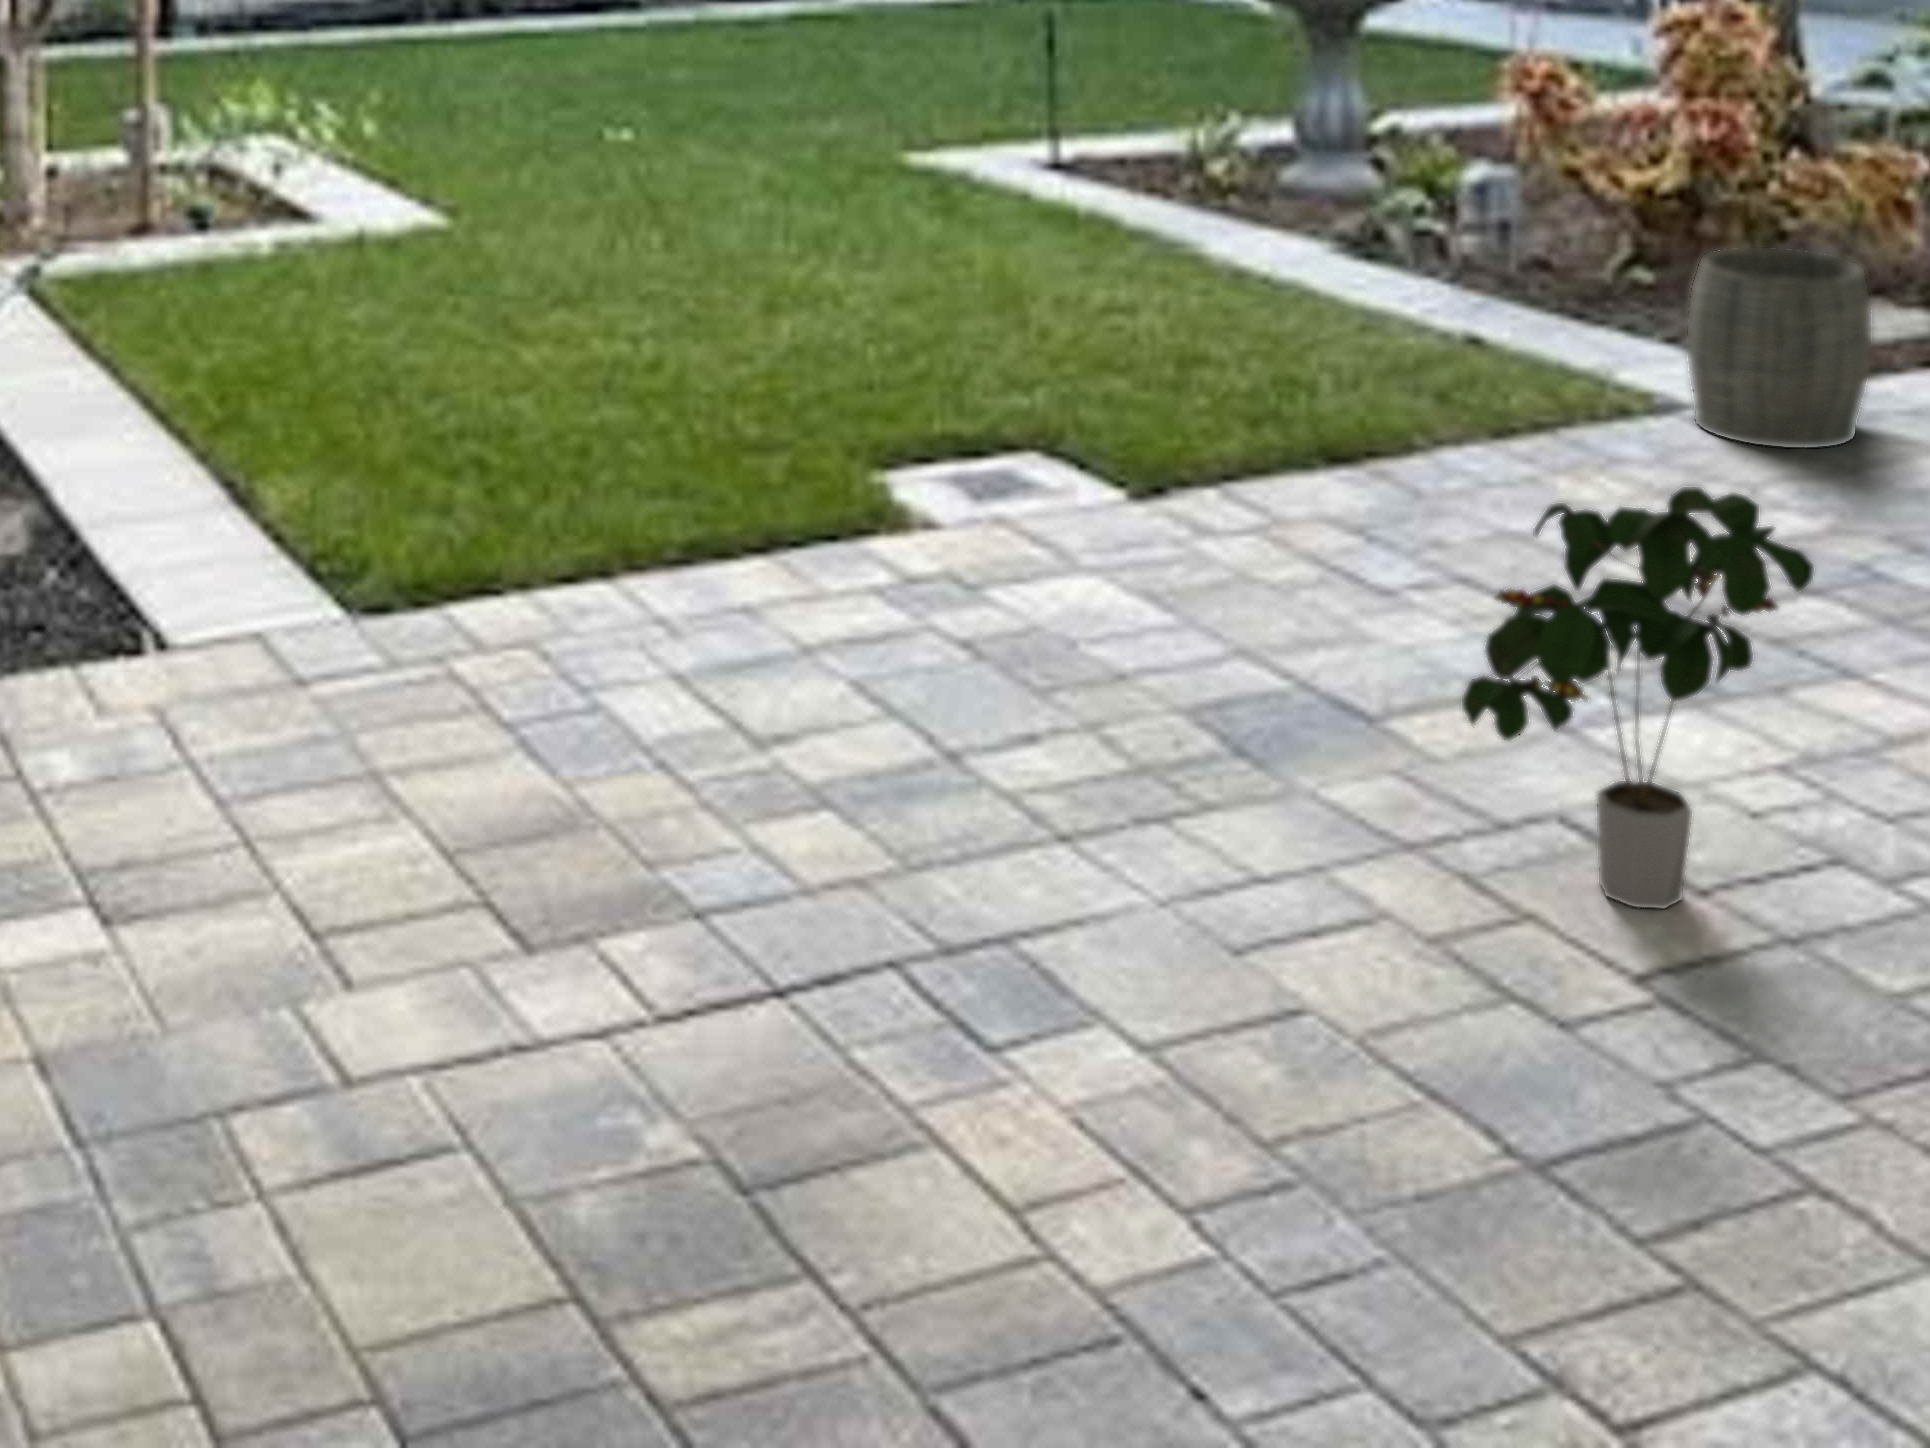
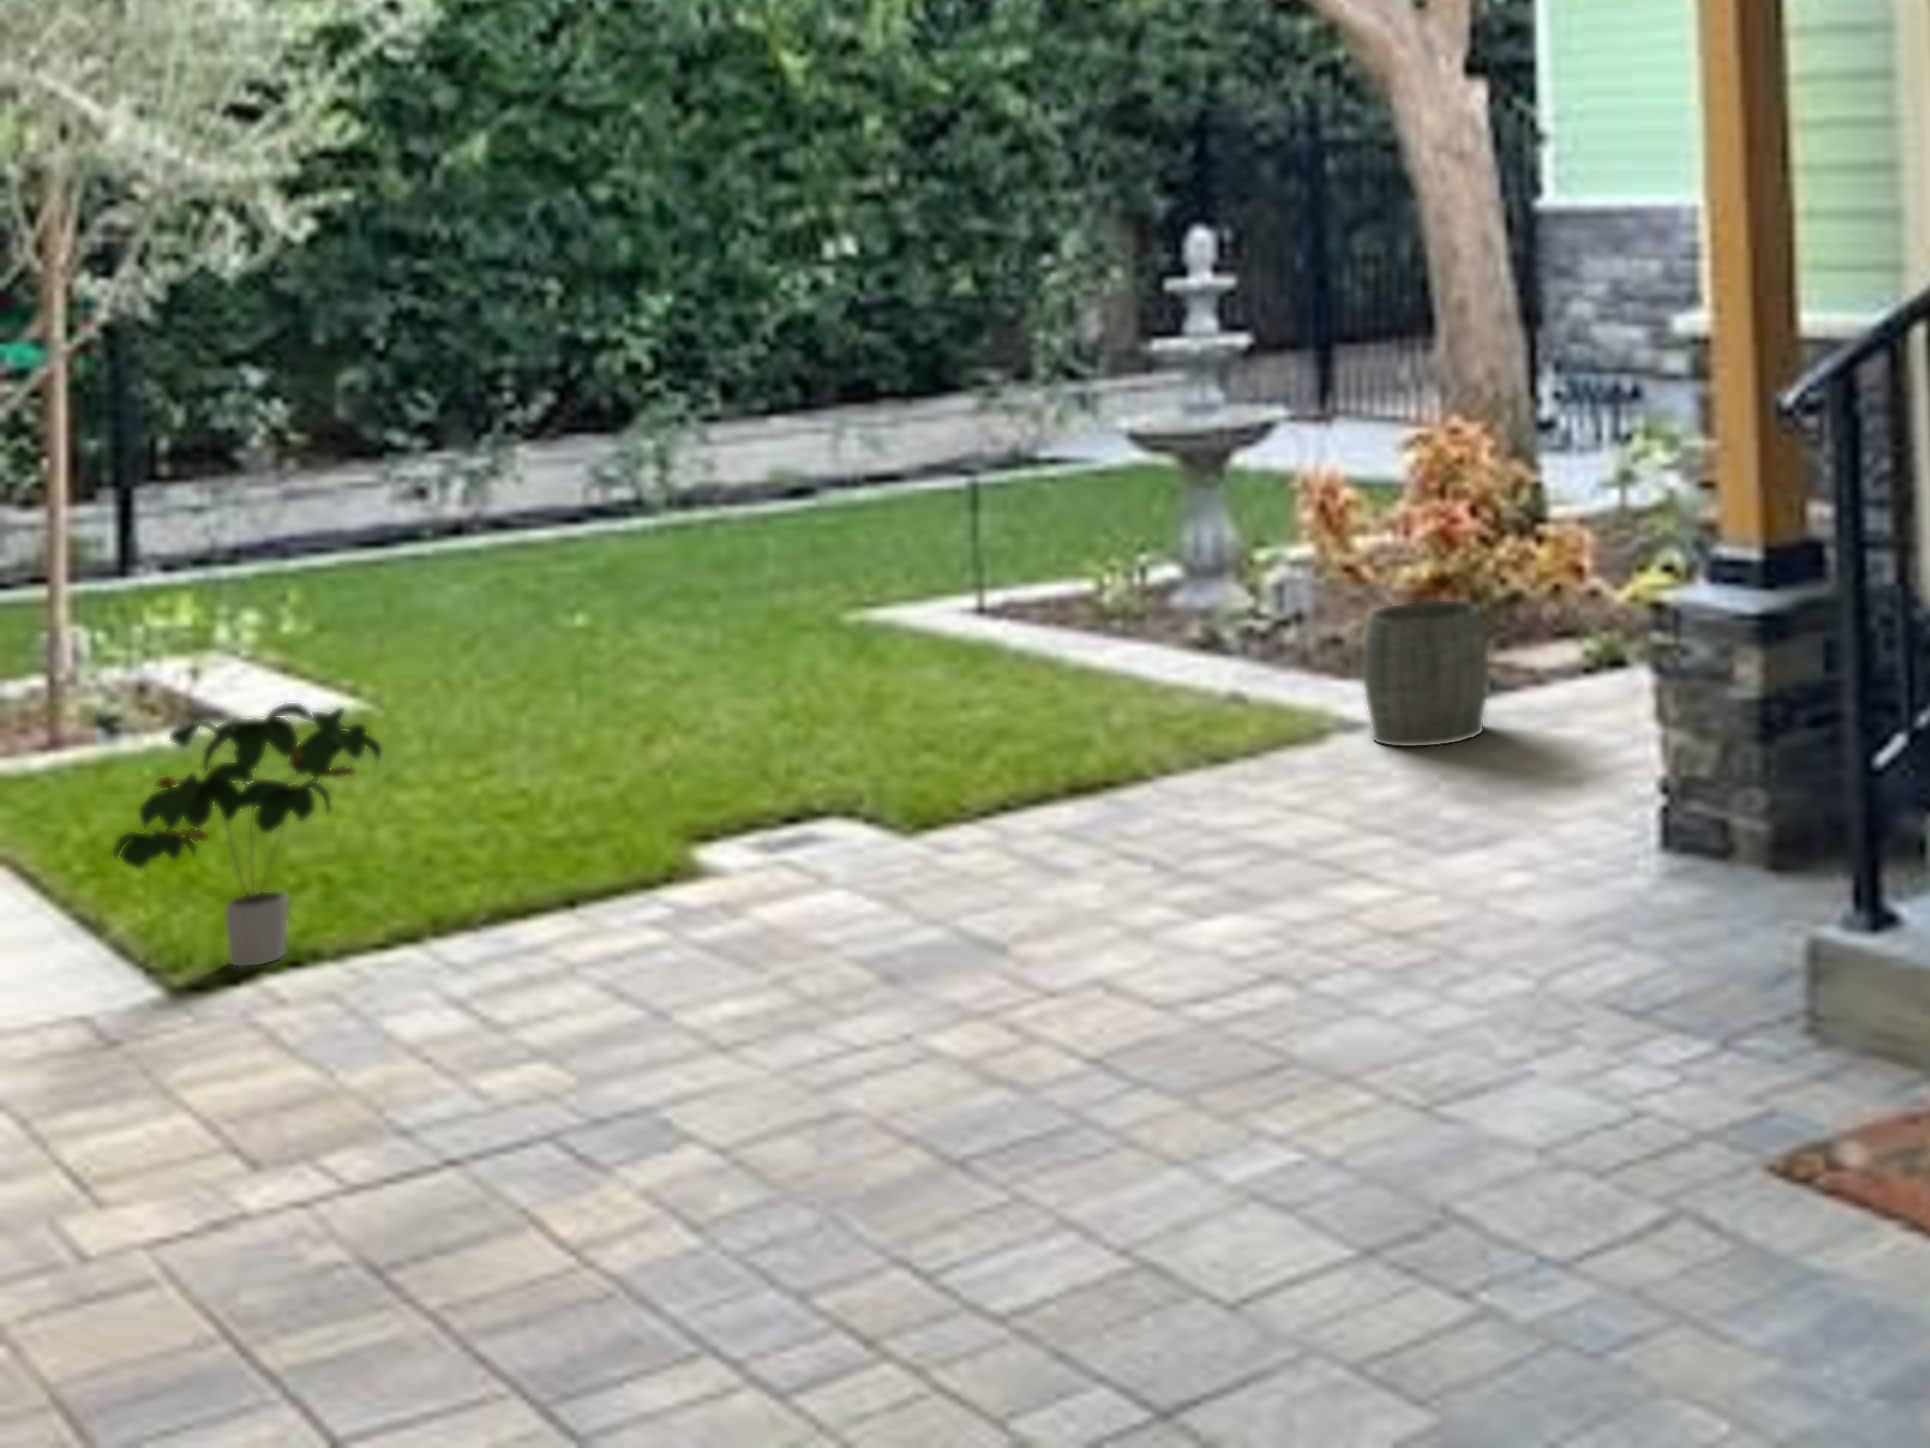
potted plant: present [1462,487,1814,908] -> present [112,703,381,966]

